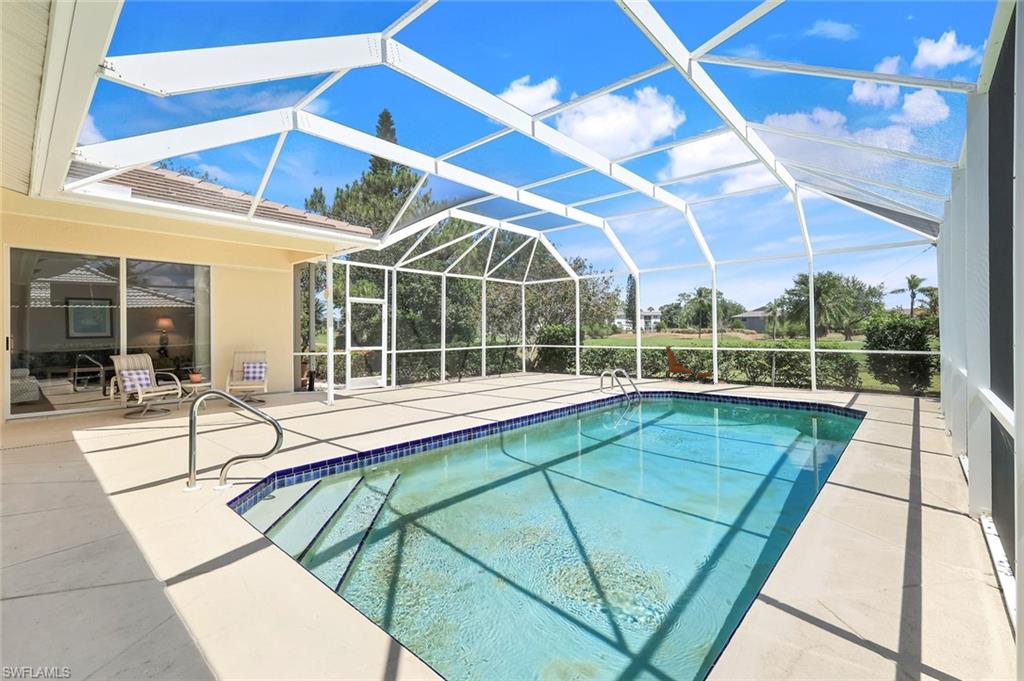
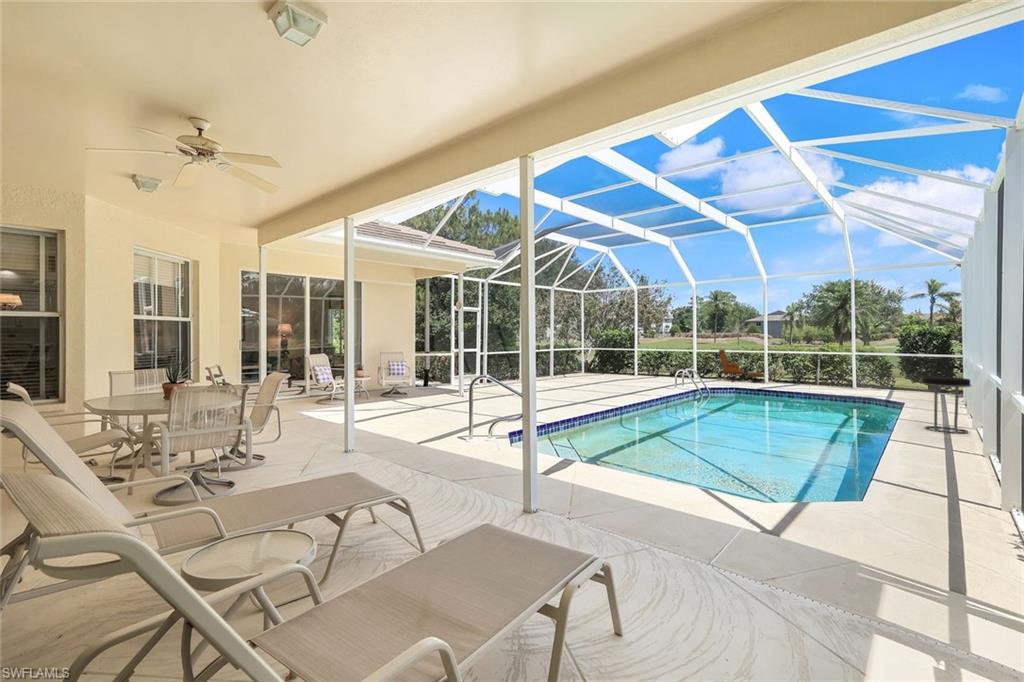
stool: none [883,381,949,460] -> present [922,377,971,434]

